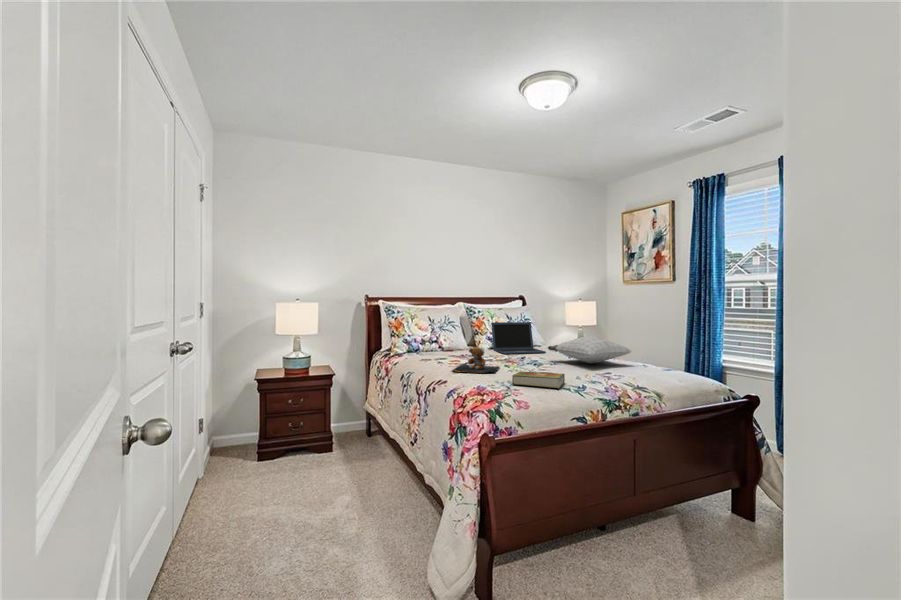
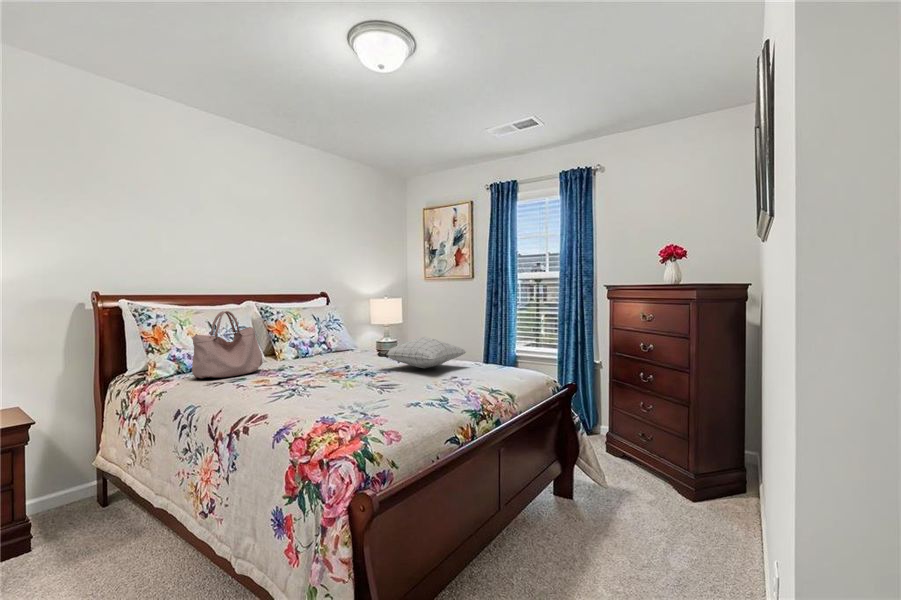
handbag: none [414,309,462,357] -> present [192,311,263,378]
laptop: present [491,322,546,354] -> none [296,324,366,365]
teddy bear: present [452,347,499,373] -> none [264,361,328,398]
book: present [512,372,565,388] -> none [363,387,424,408]

